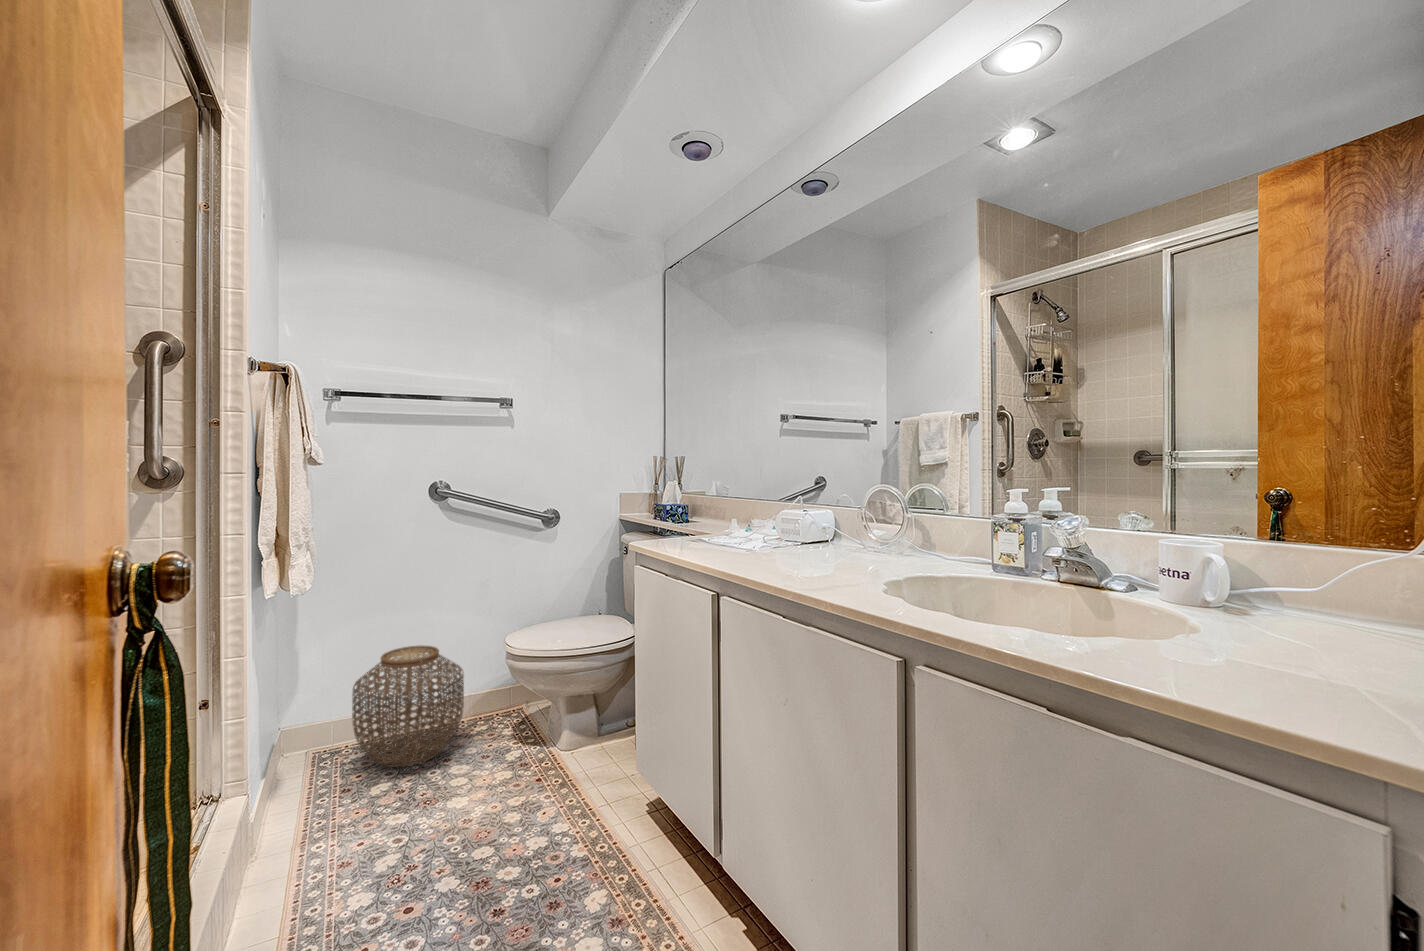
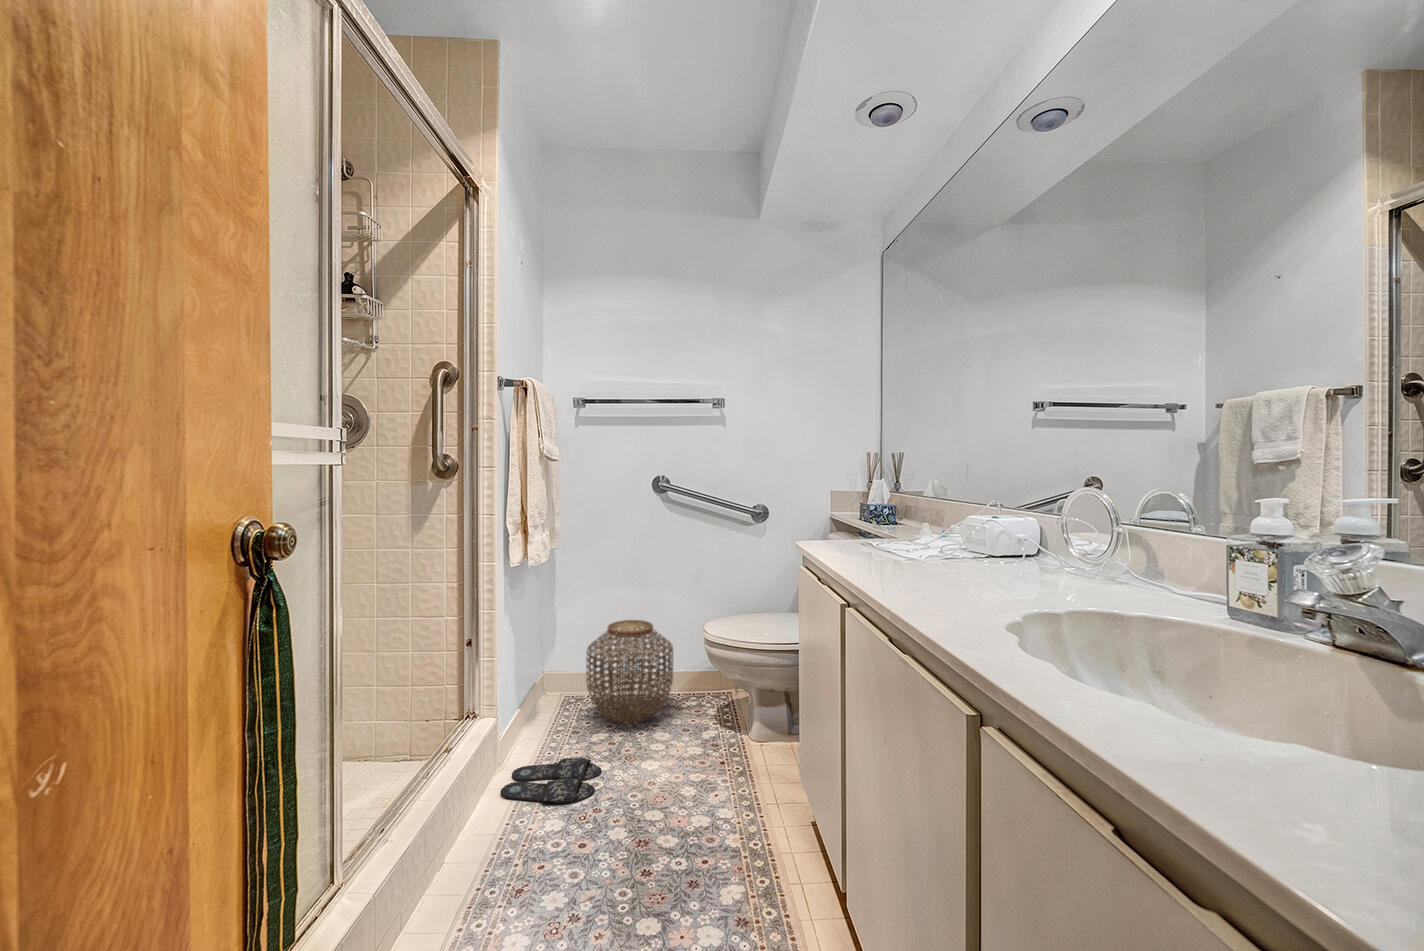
slippers: none [265,816,400,890] -> present [500,758,602,803]

